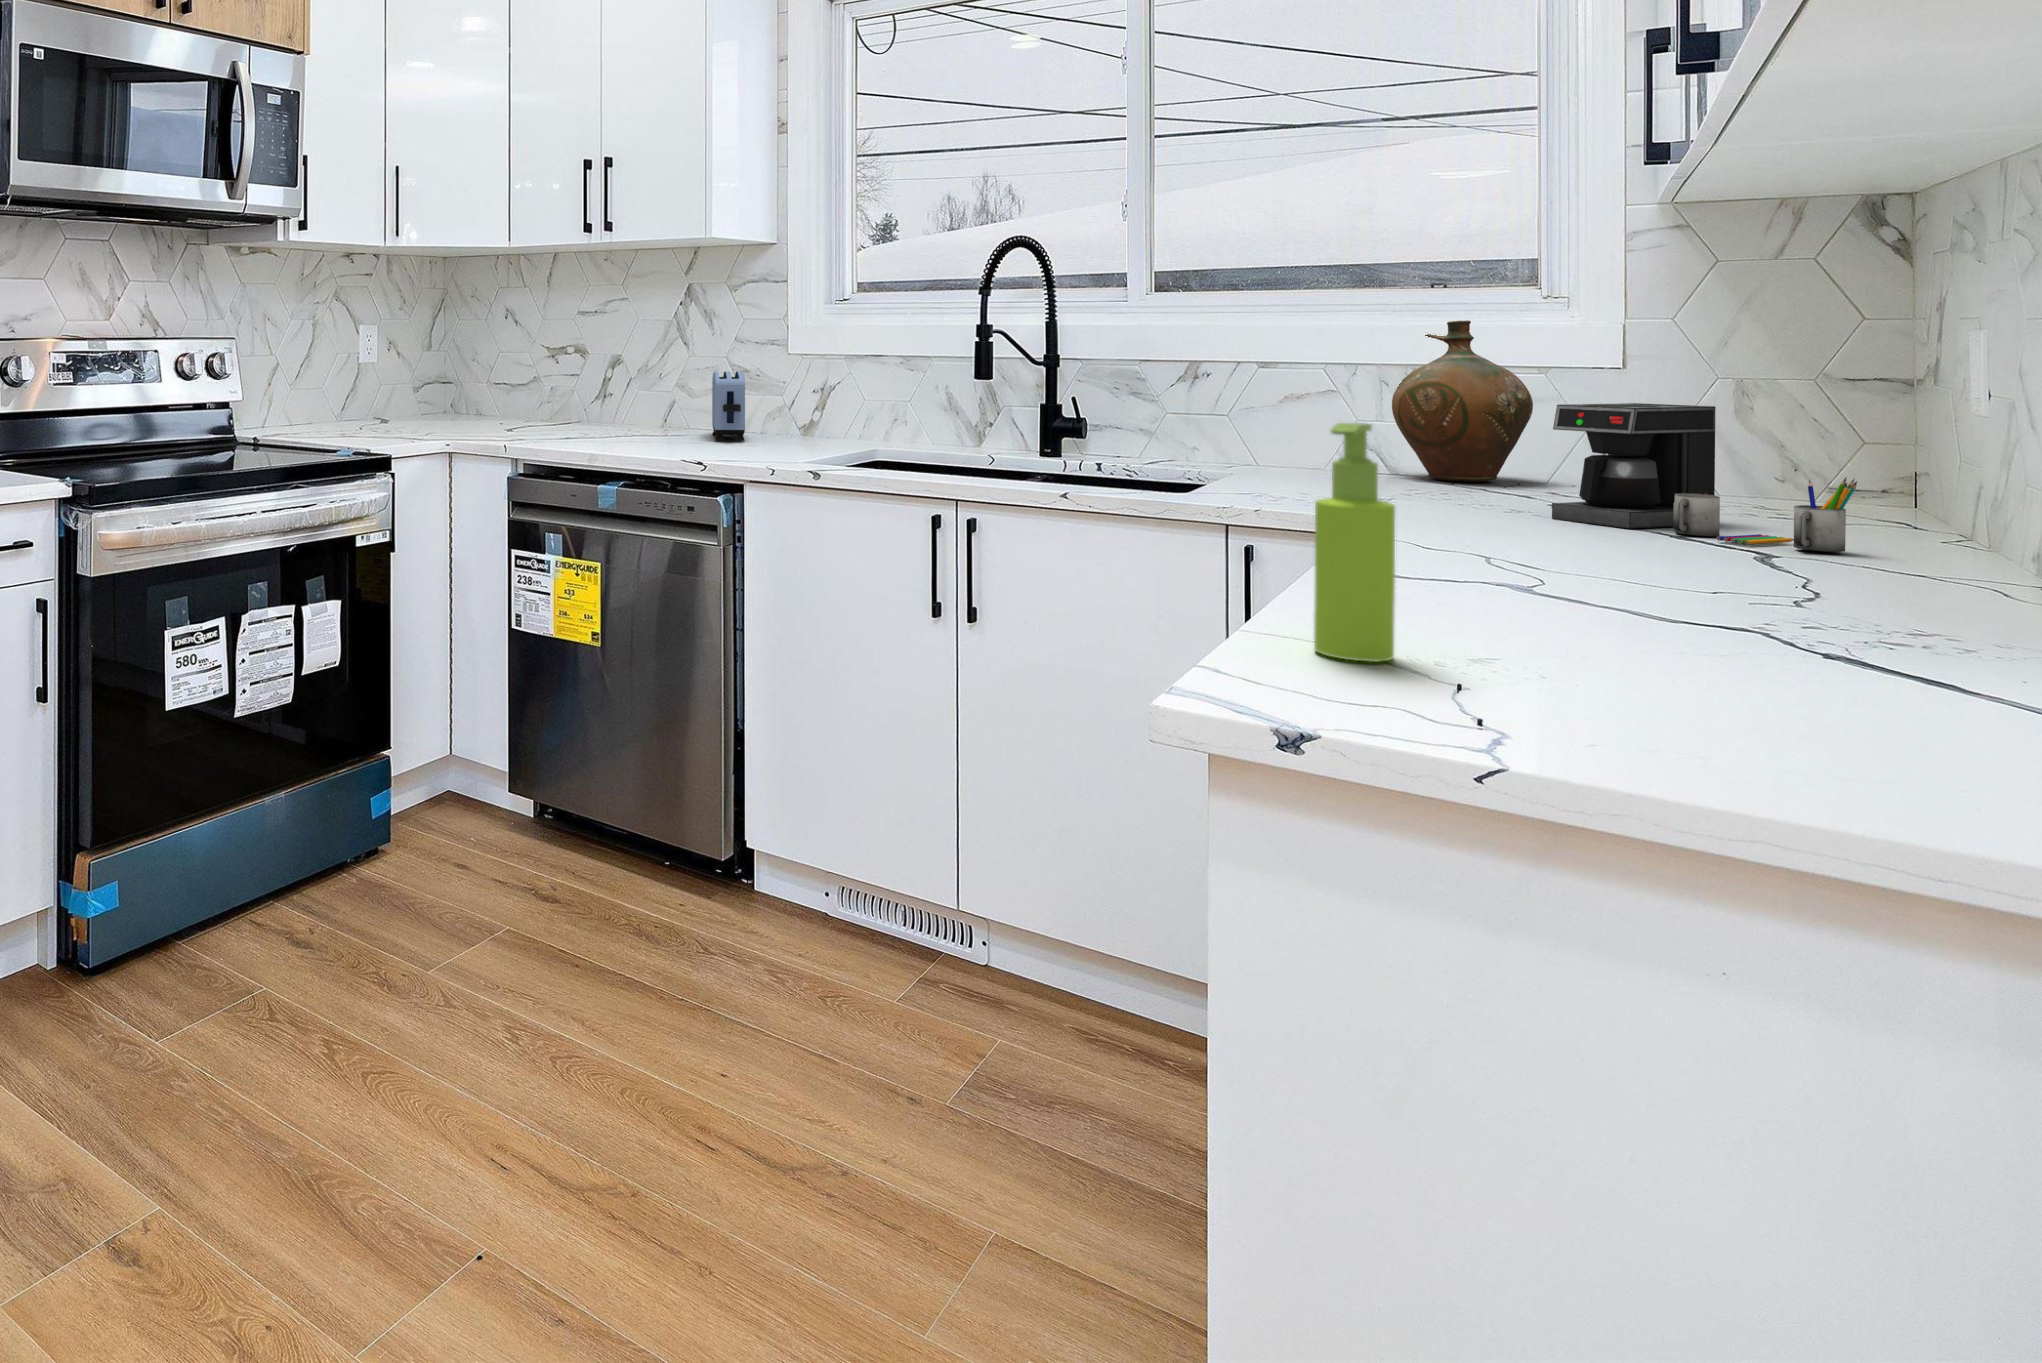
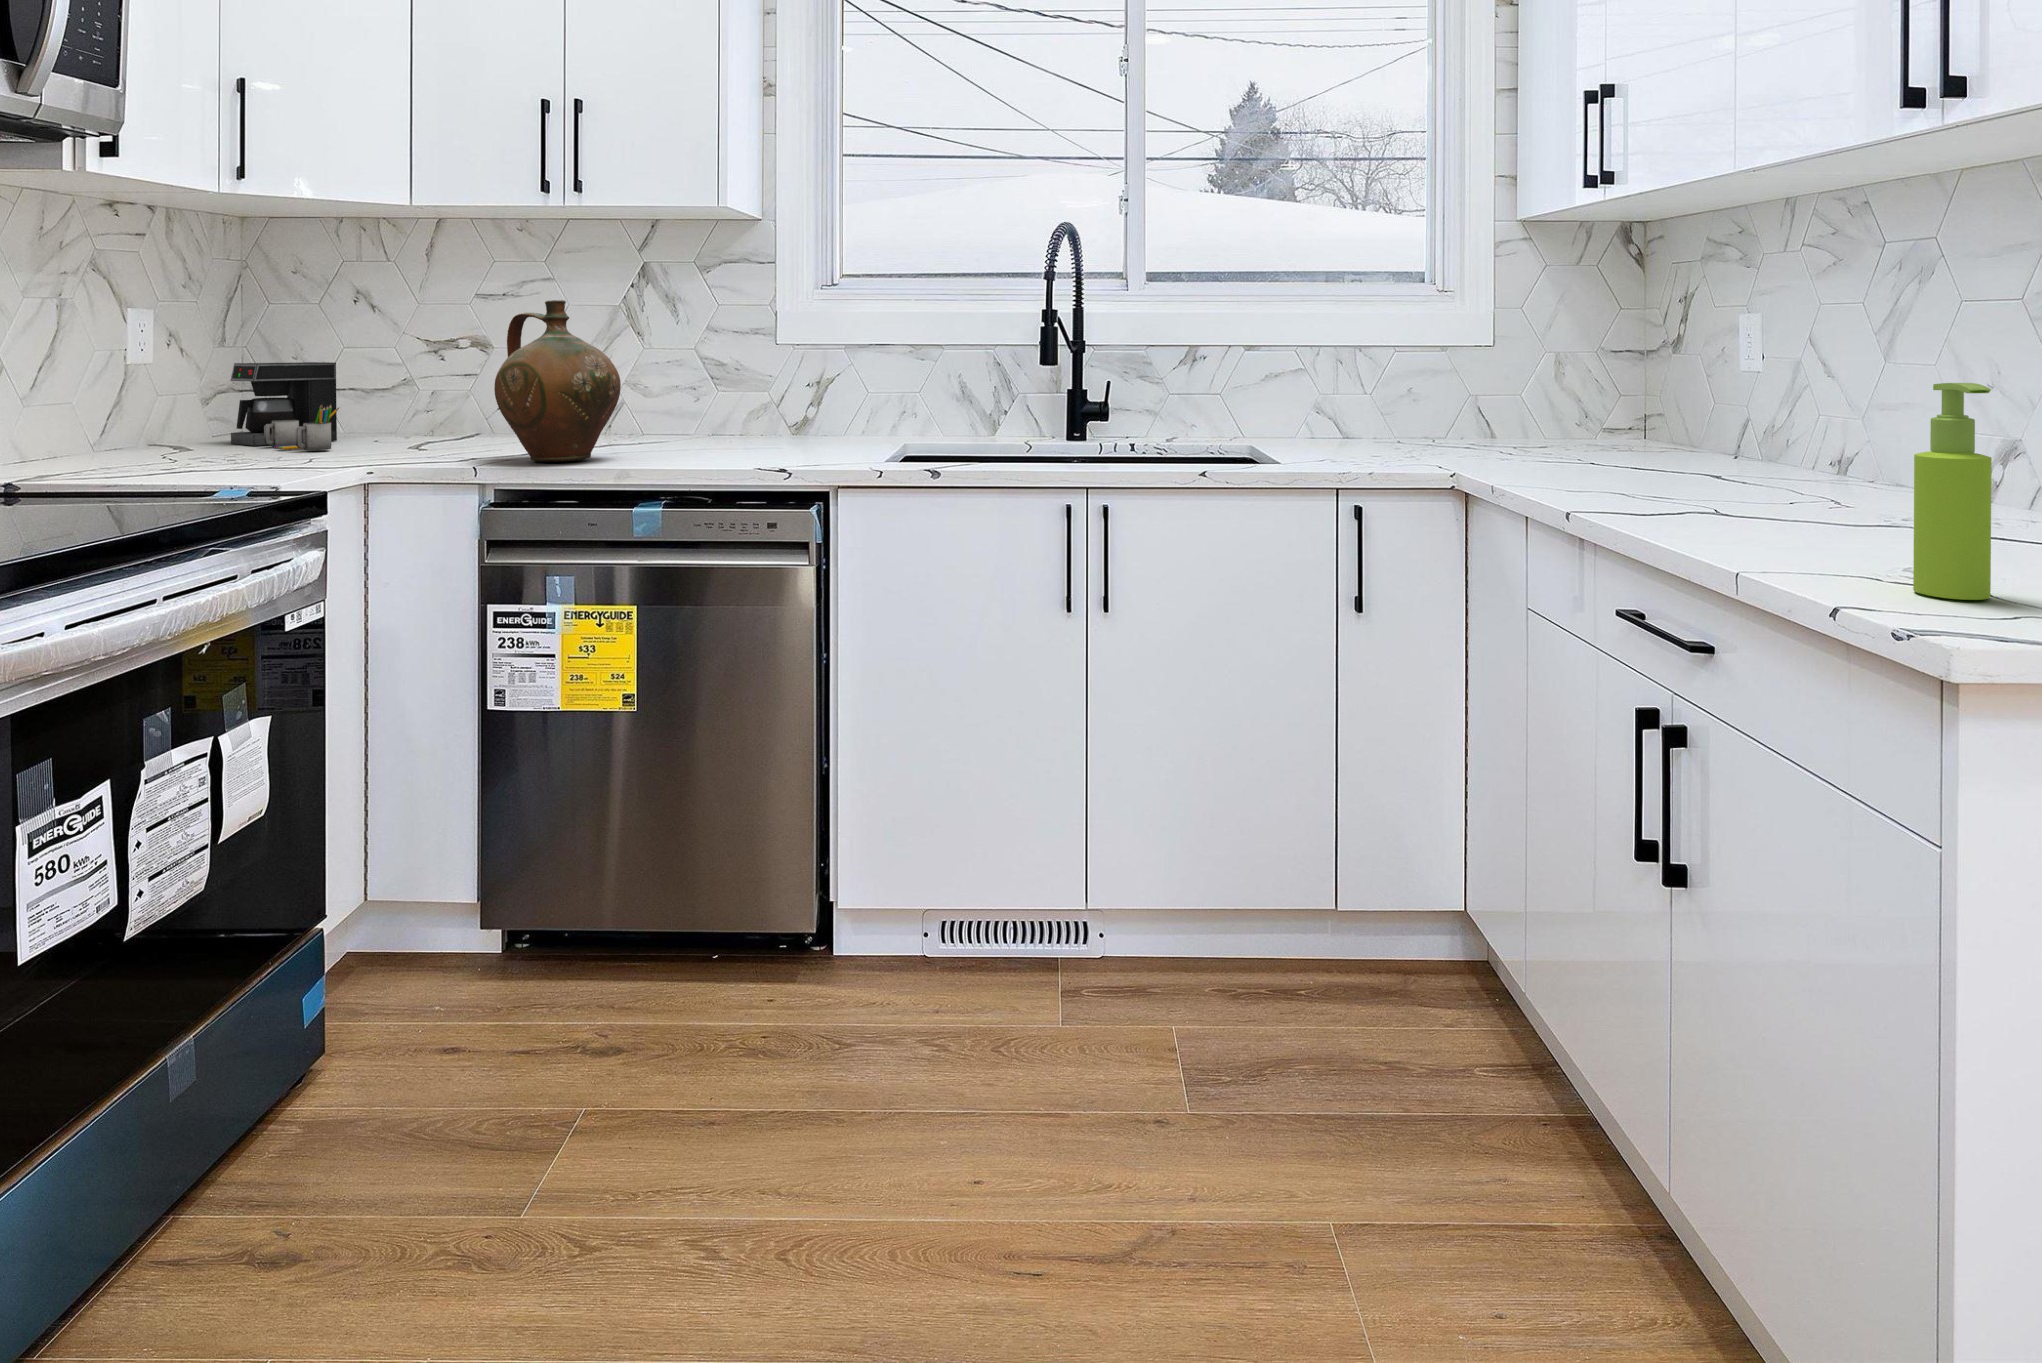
ceramic jug: present [1392,320,1533,482] -> present [494,300,621,462]
toaster: present [712,371,745,441] -> none [682,363,747,443]
coffee maker: present [1552,403,1857,552] -> present [231,362,339,450]

